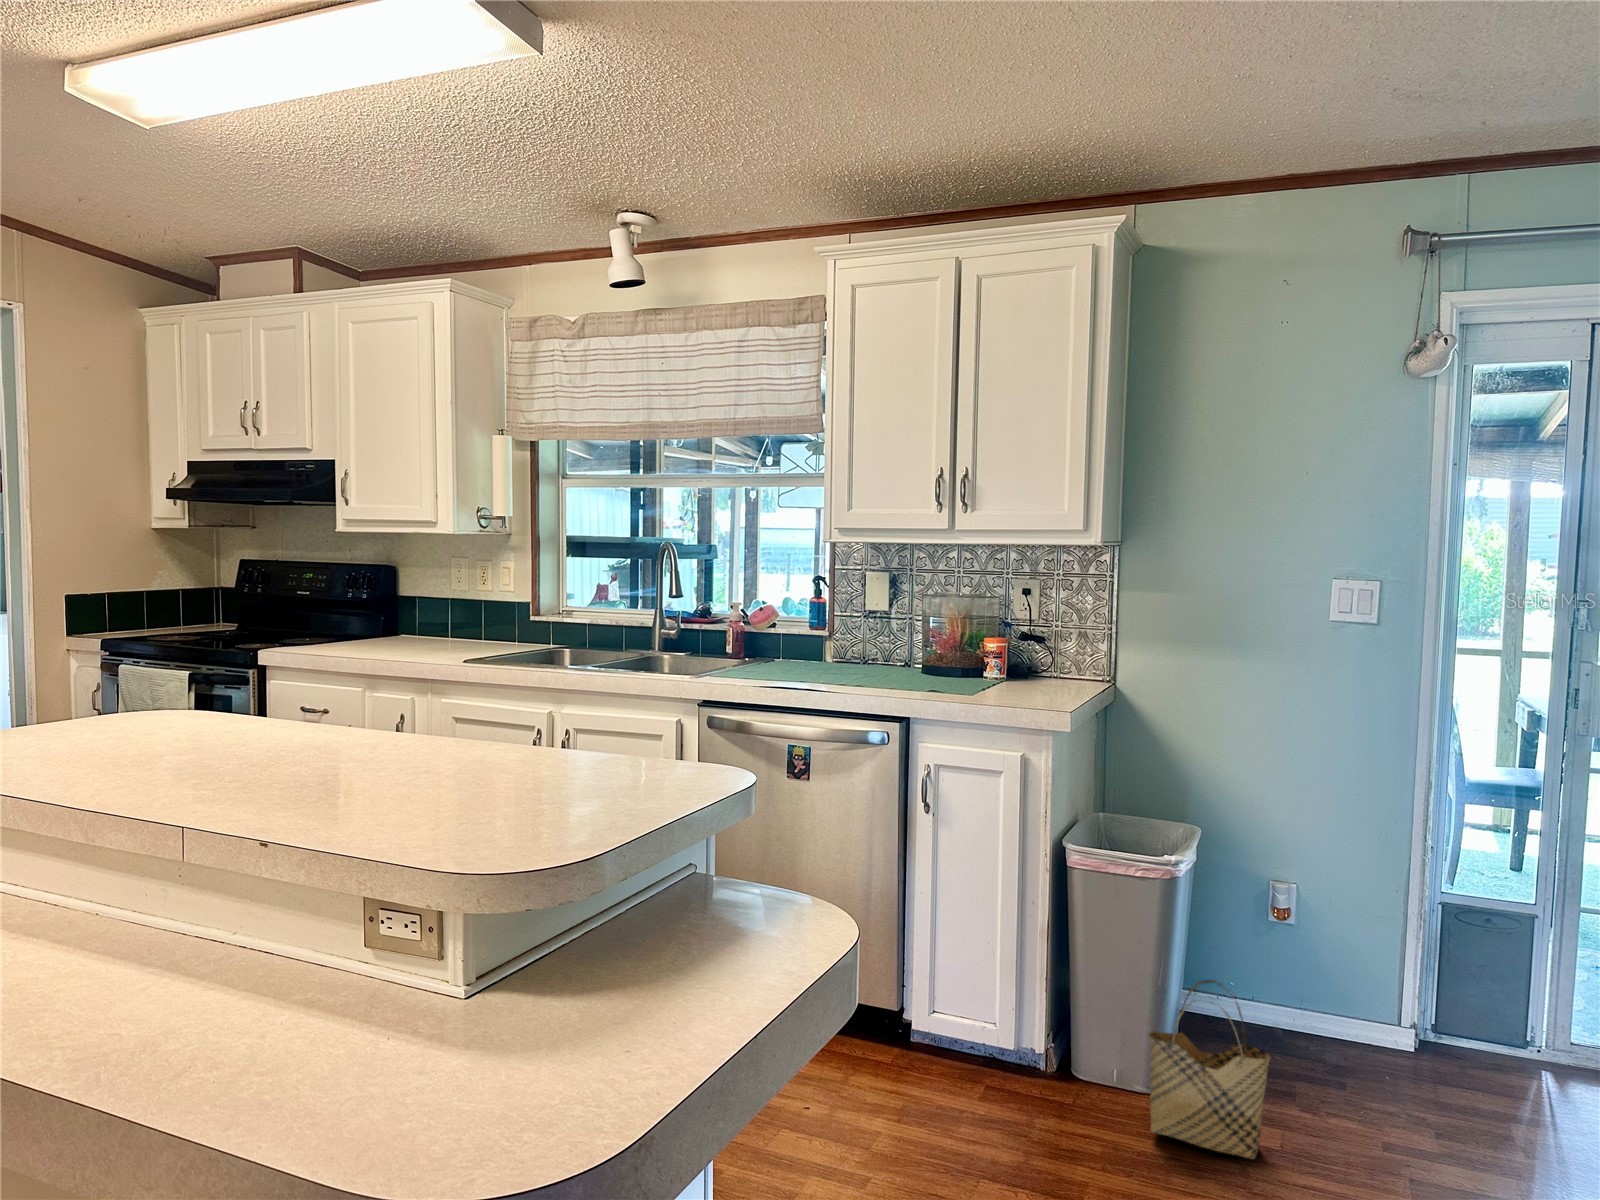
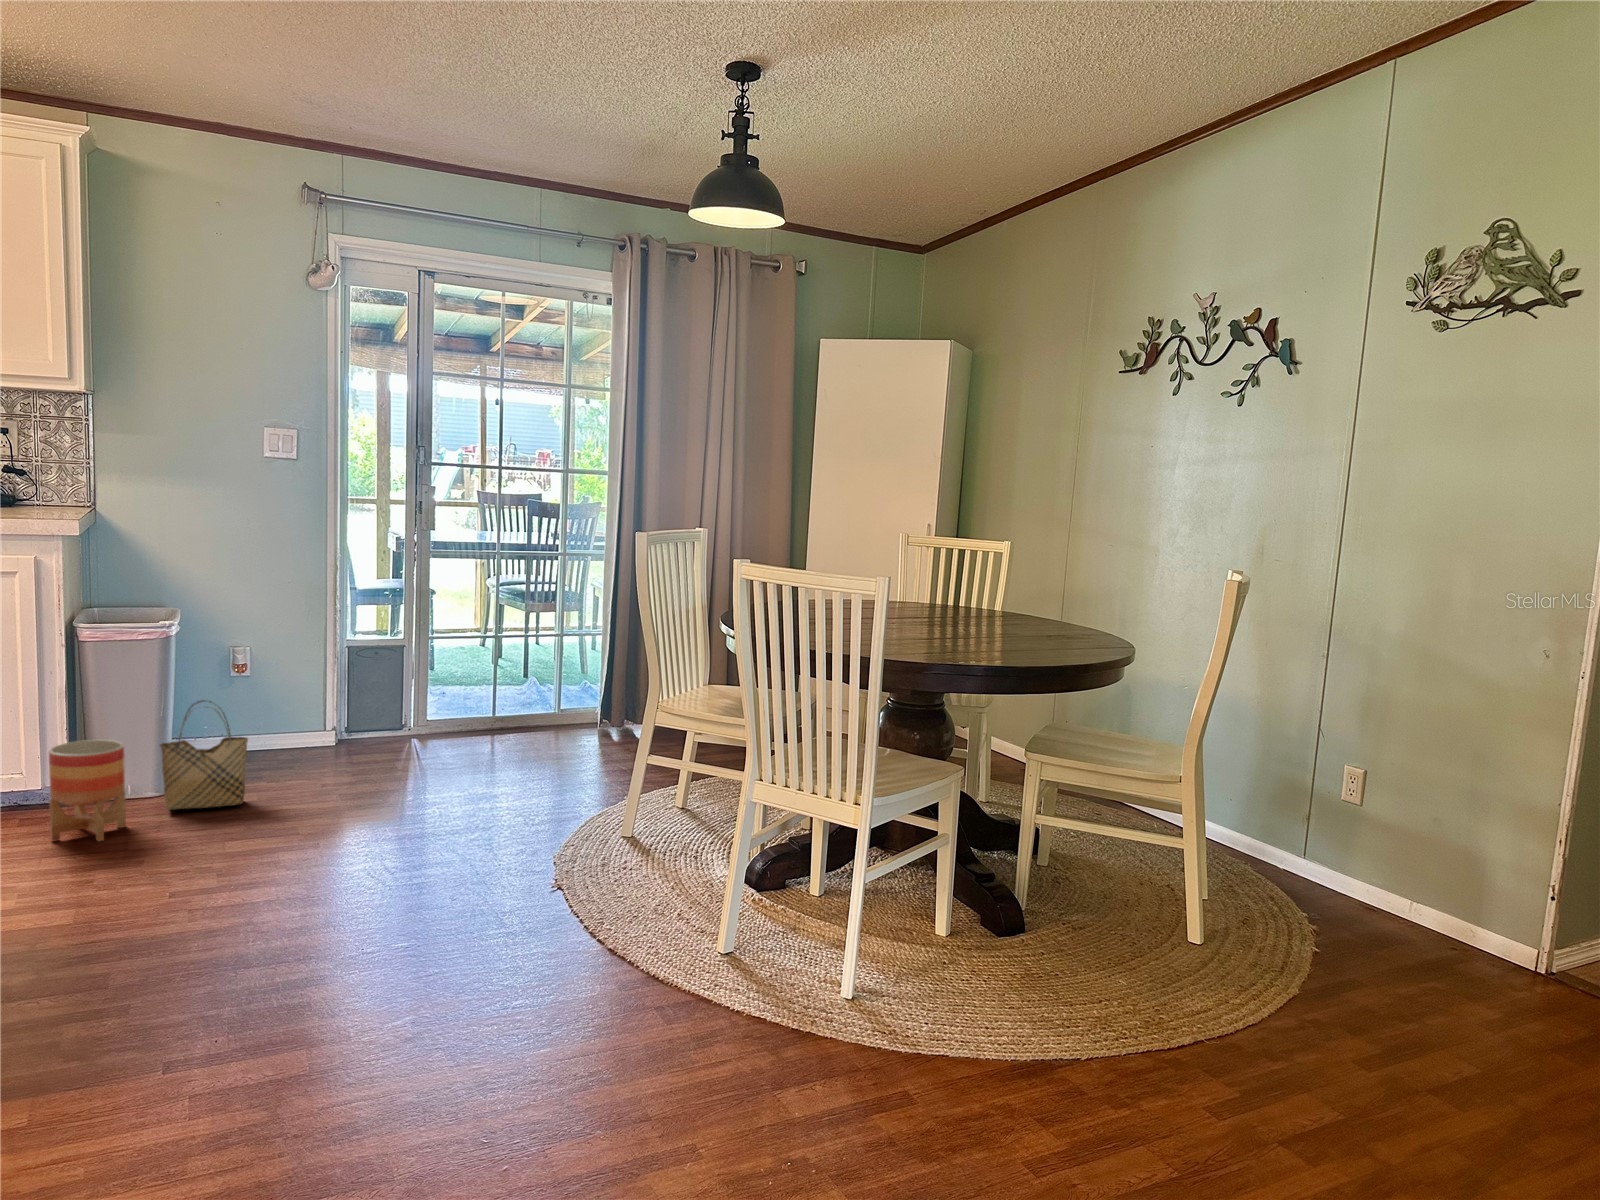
planter: none [1006,1007,1099,1167] -> present [49,740,126,841]

